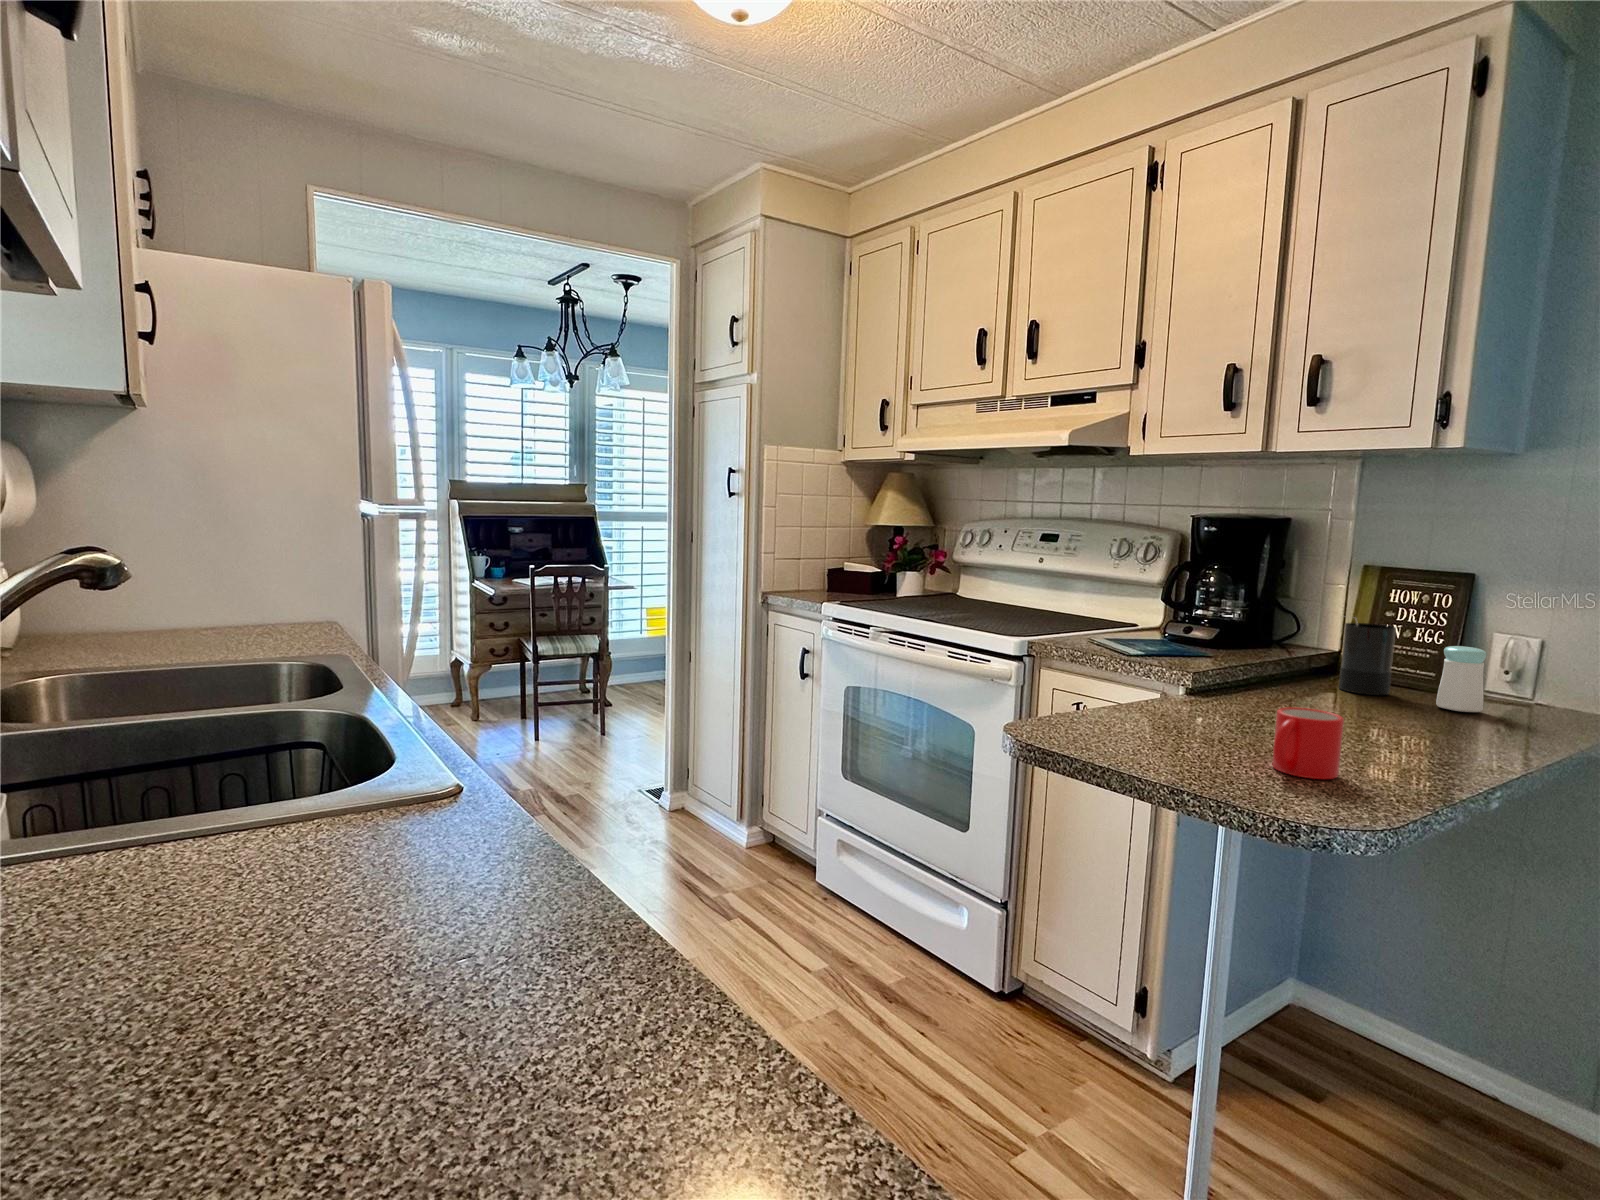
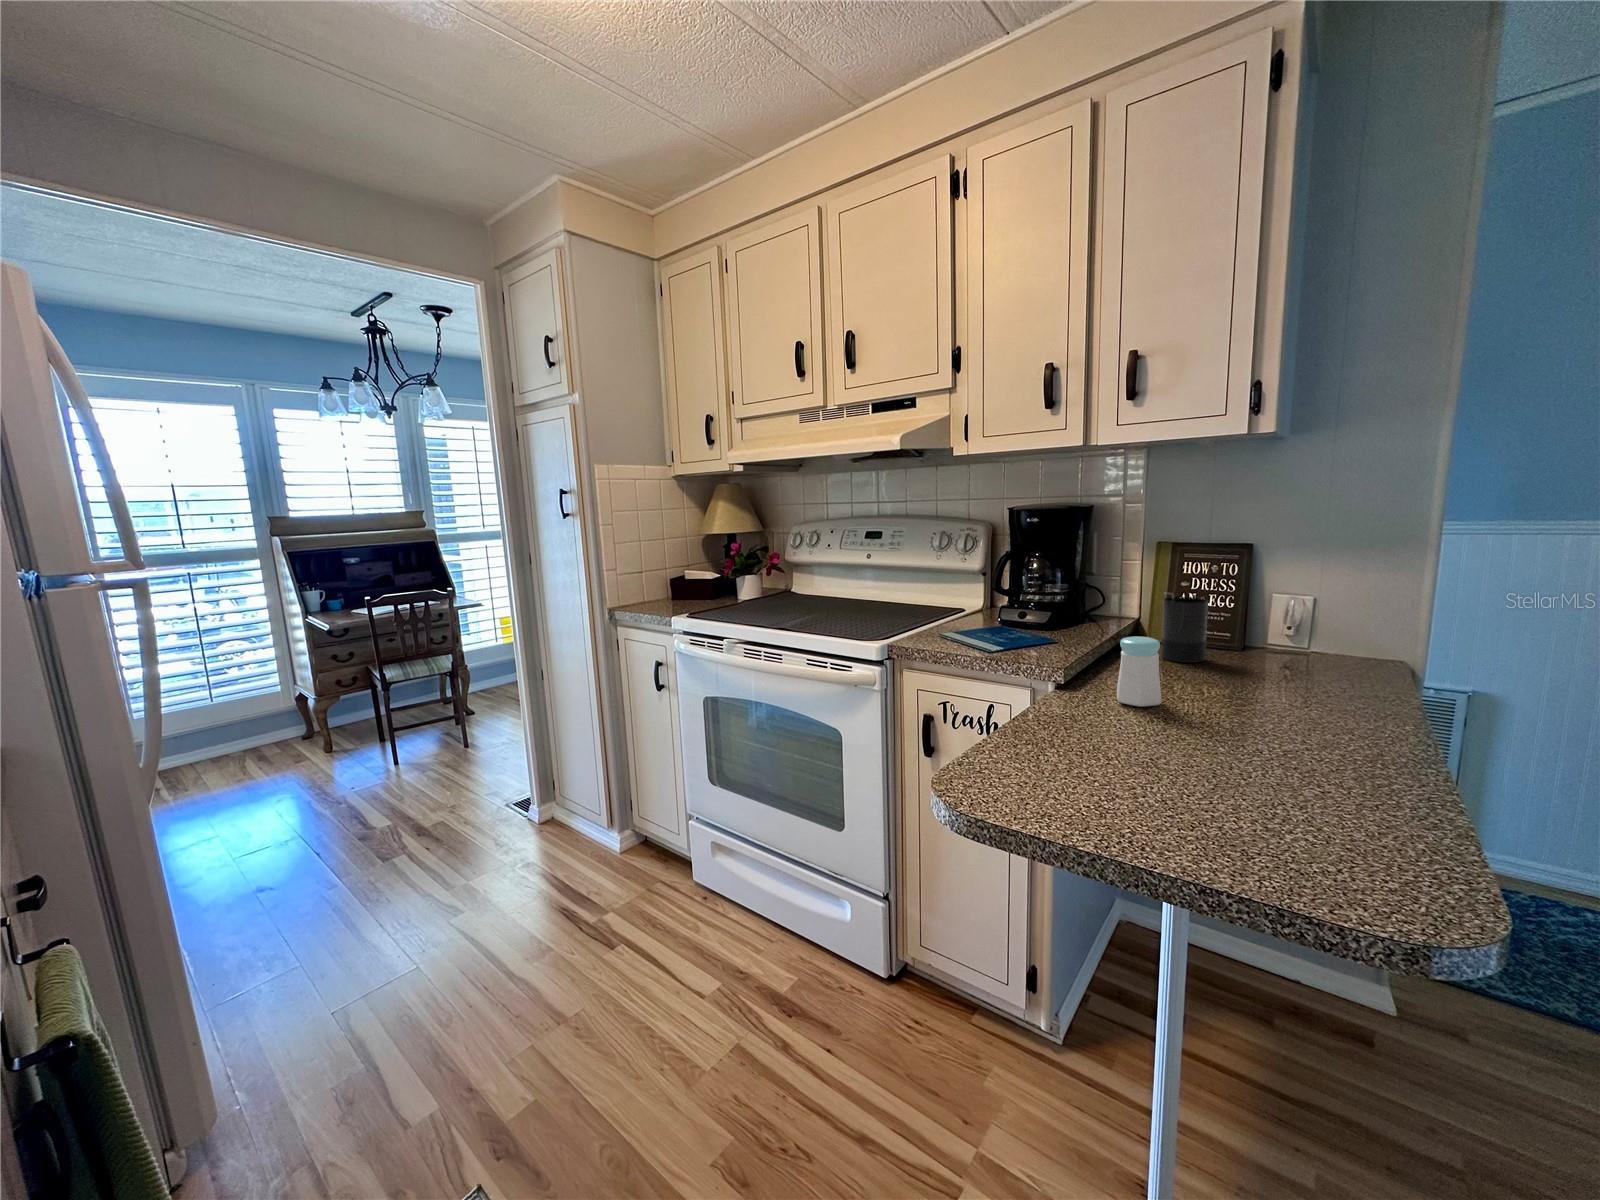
salt shaker: present [1436,646,1487,712] -> present [1117,636,1161,707]
mug: present [1272,707,1344,779] -> none [1222,727,1302,812]

